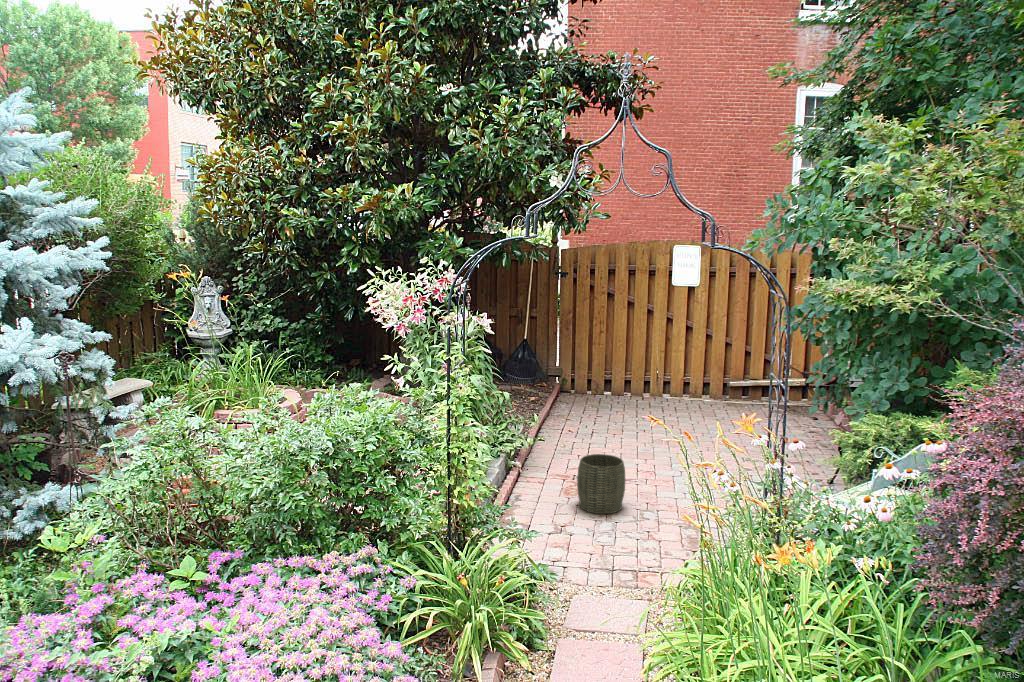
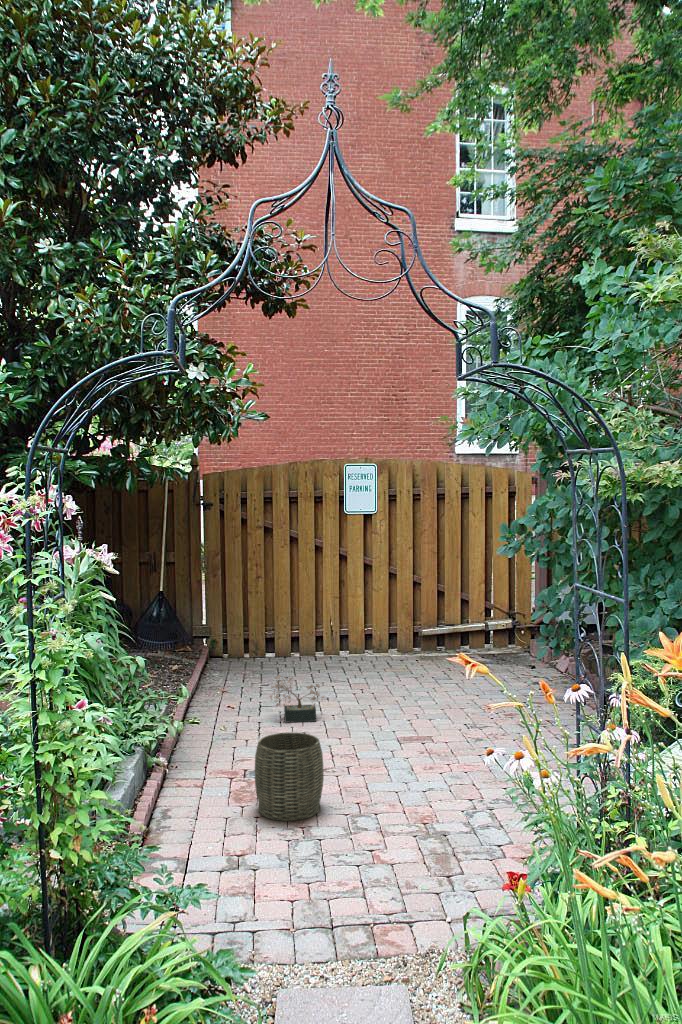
decorative plant: none [599,410,640,447] -> present [270,675,325,723]

